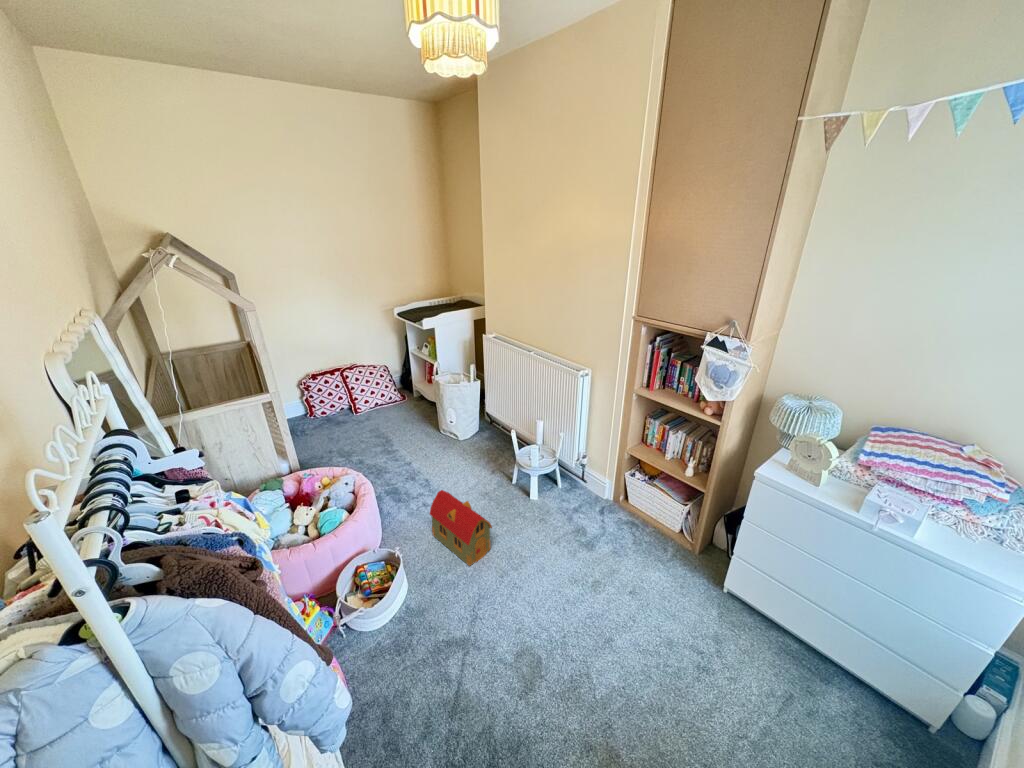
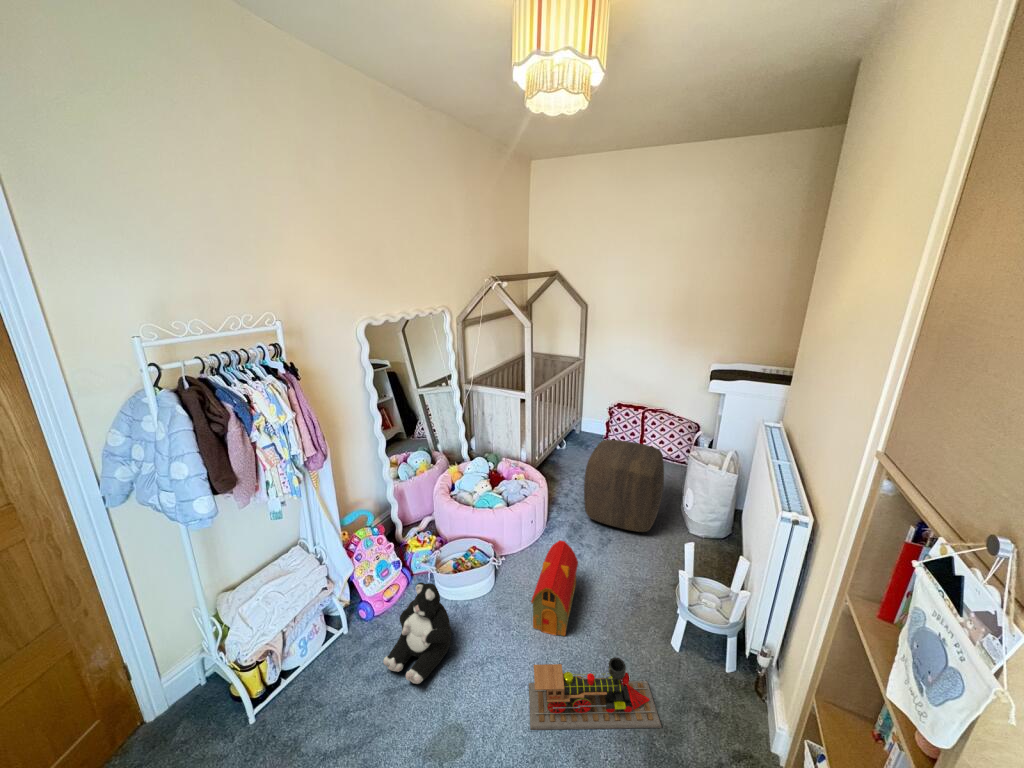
ottoman: none [367,390,448,476] -> present [584,440,664,532]
toy train: none [513,514,575,603] -> present [529,657,662,730]
plush toy: none [393,597,471,707] -> present [383,582,451,684]

